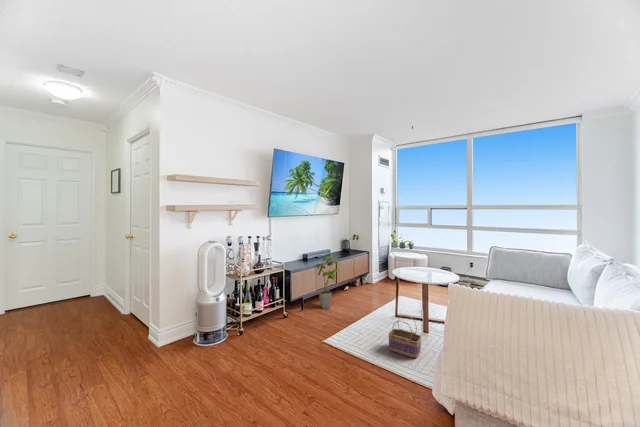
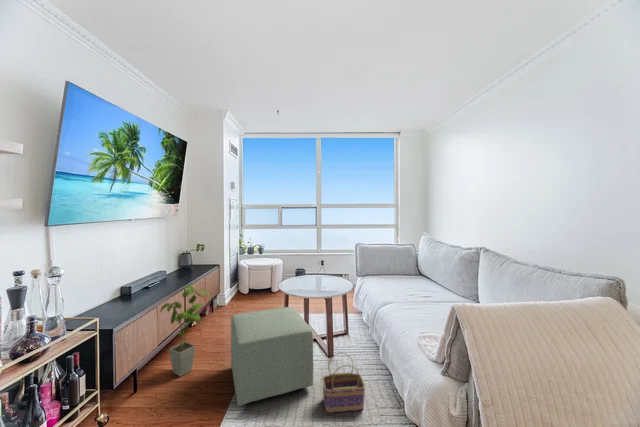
ottoman: none [340,279,395,335] -> present [231,307,313,406]

